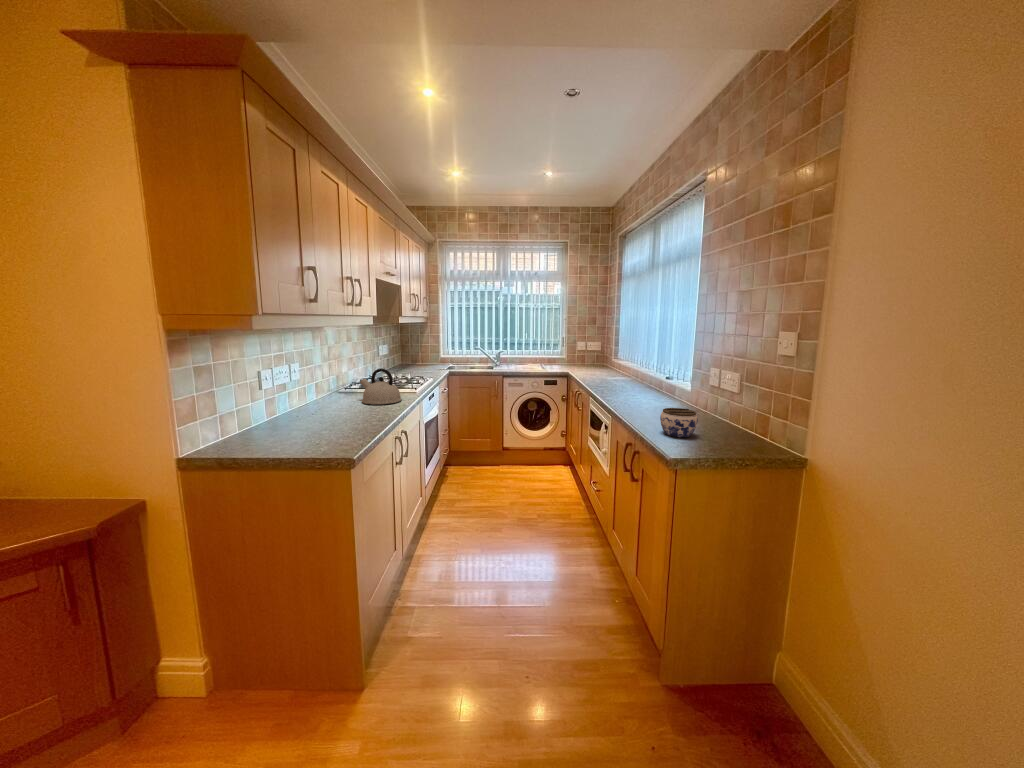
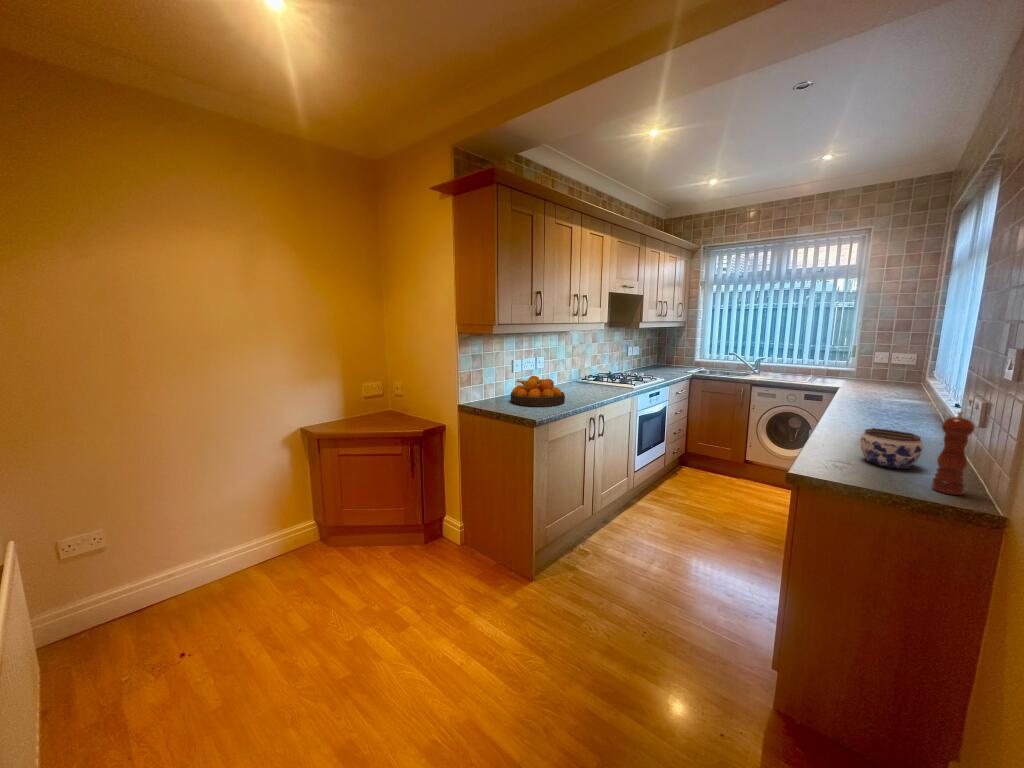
kettle: present [360,368,402,404] -> none [581,365,612,394]
fruit bowl: none [275,391,361,437] -> present [511,376,565,406]
pepper mill: none [720,391,742,451] -> present [932,412,974,495]

